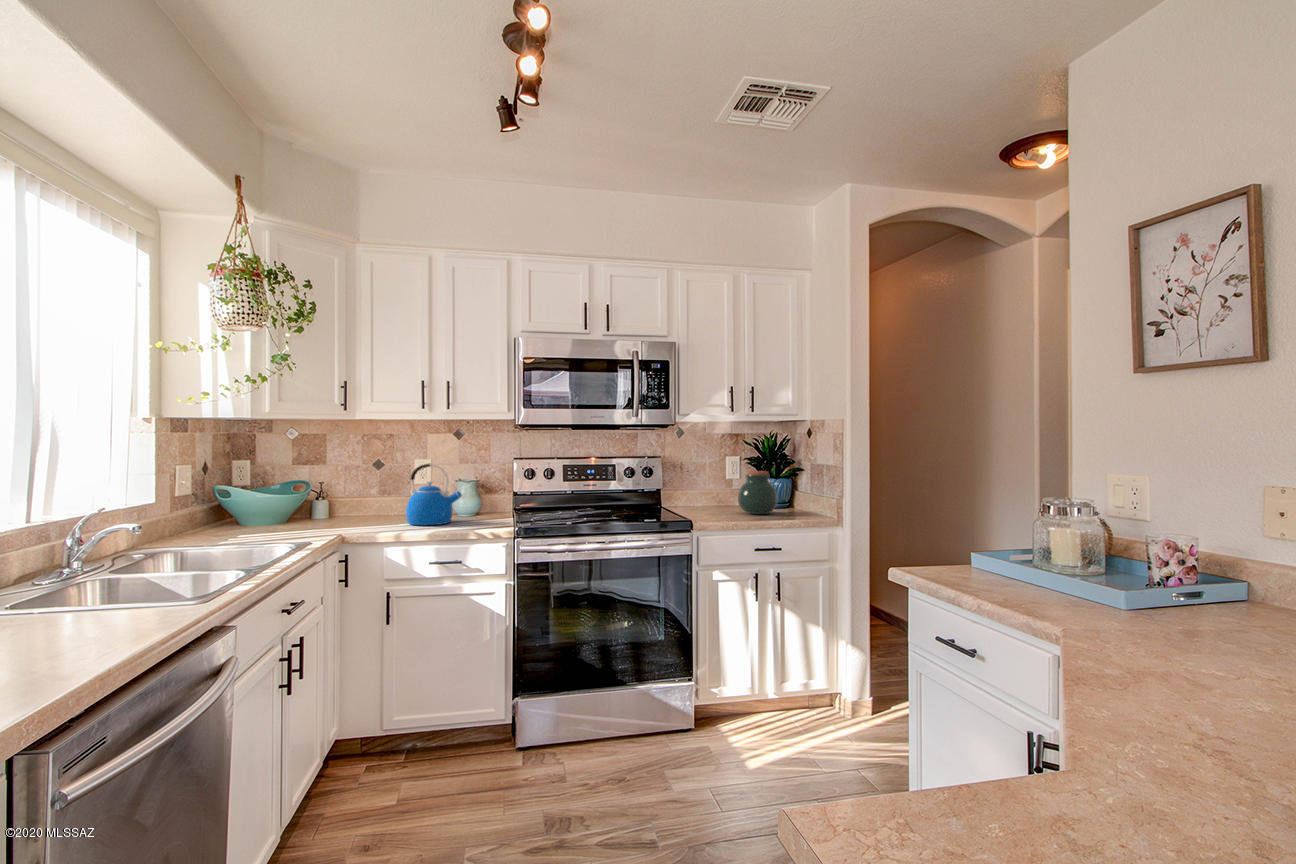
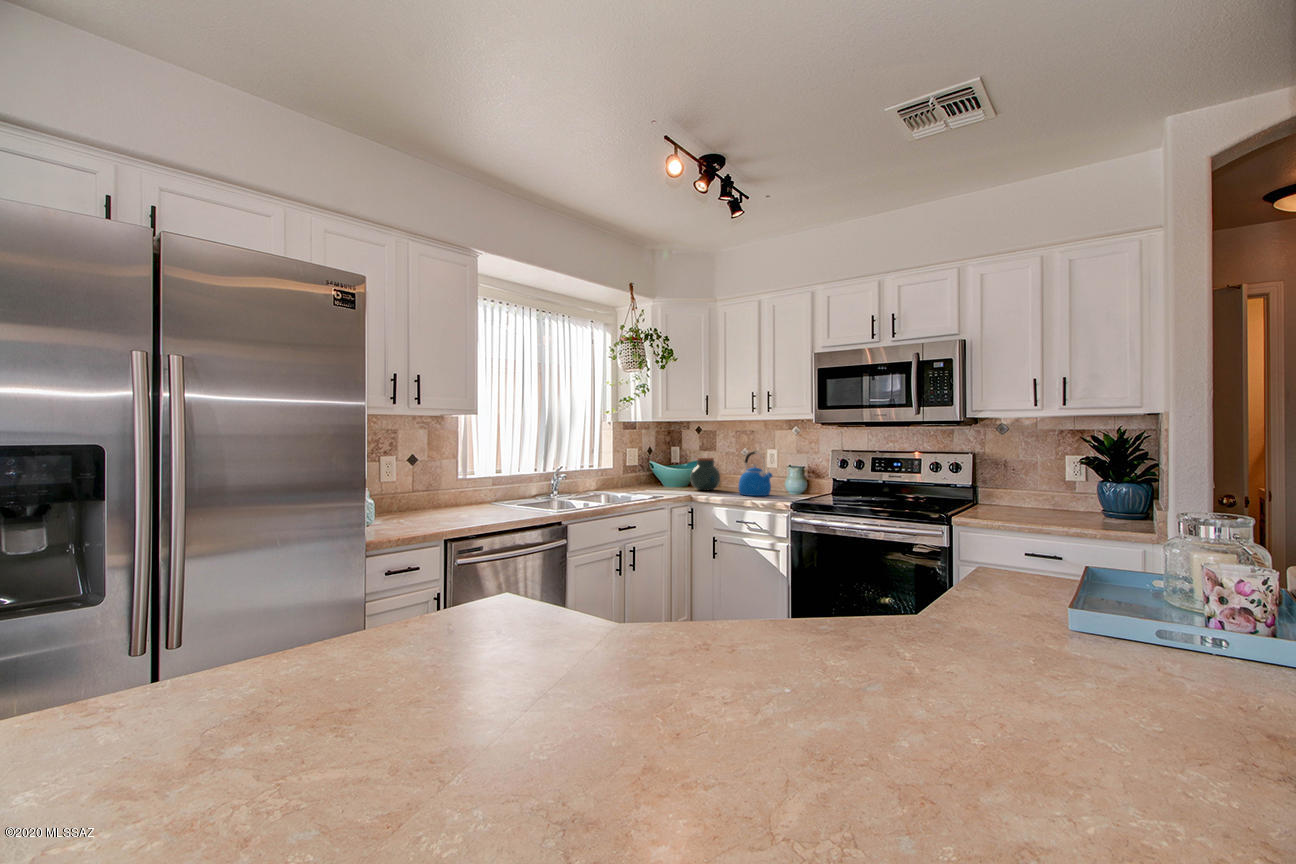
jar: present [738,471,777,514] -> present [691,458,720,490]

